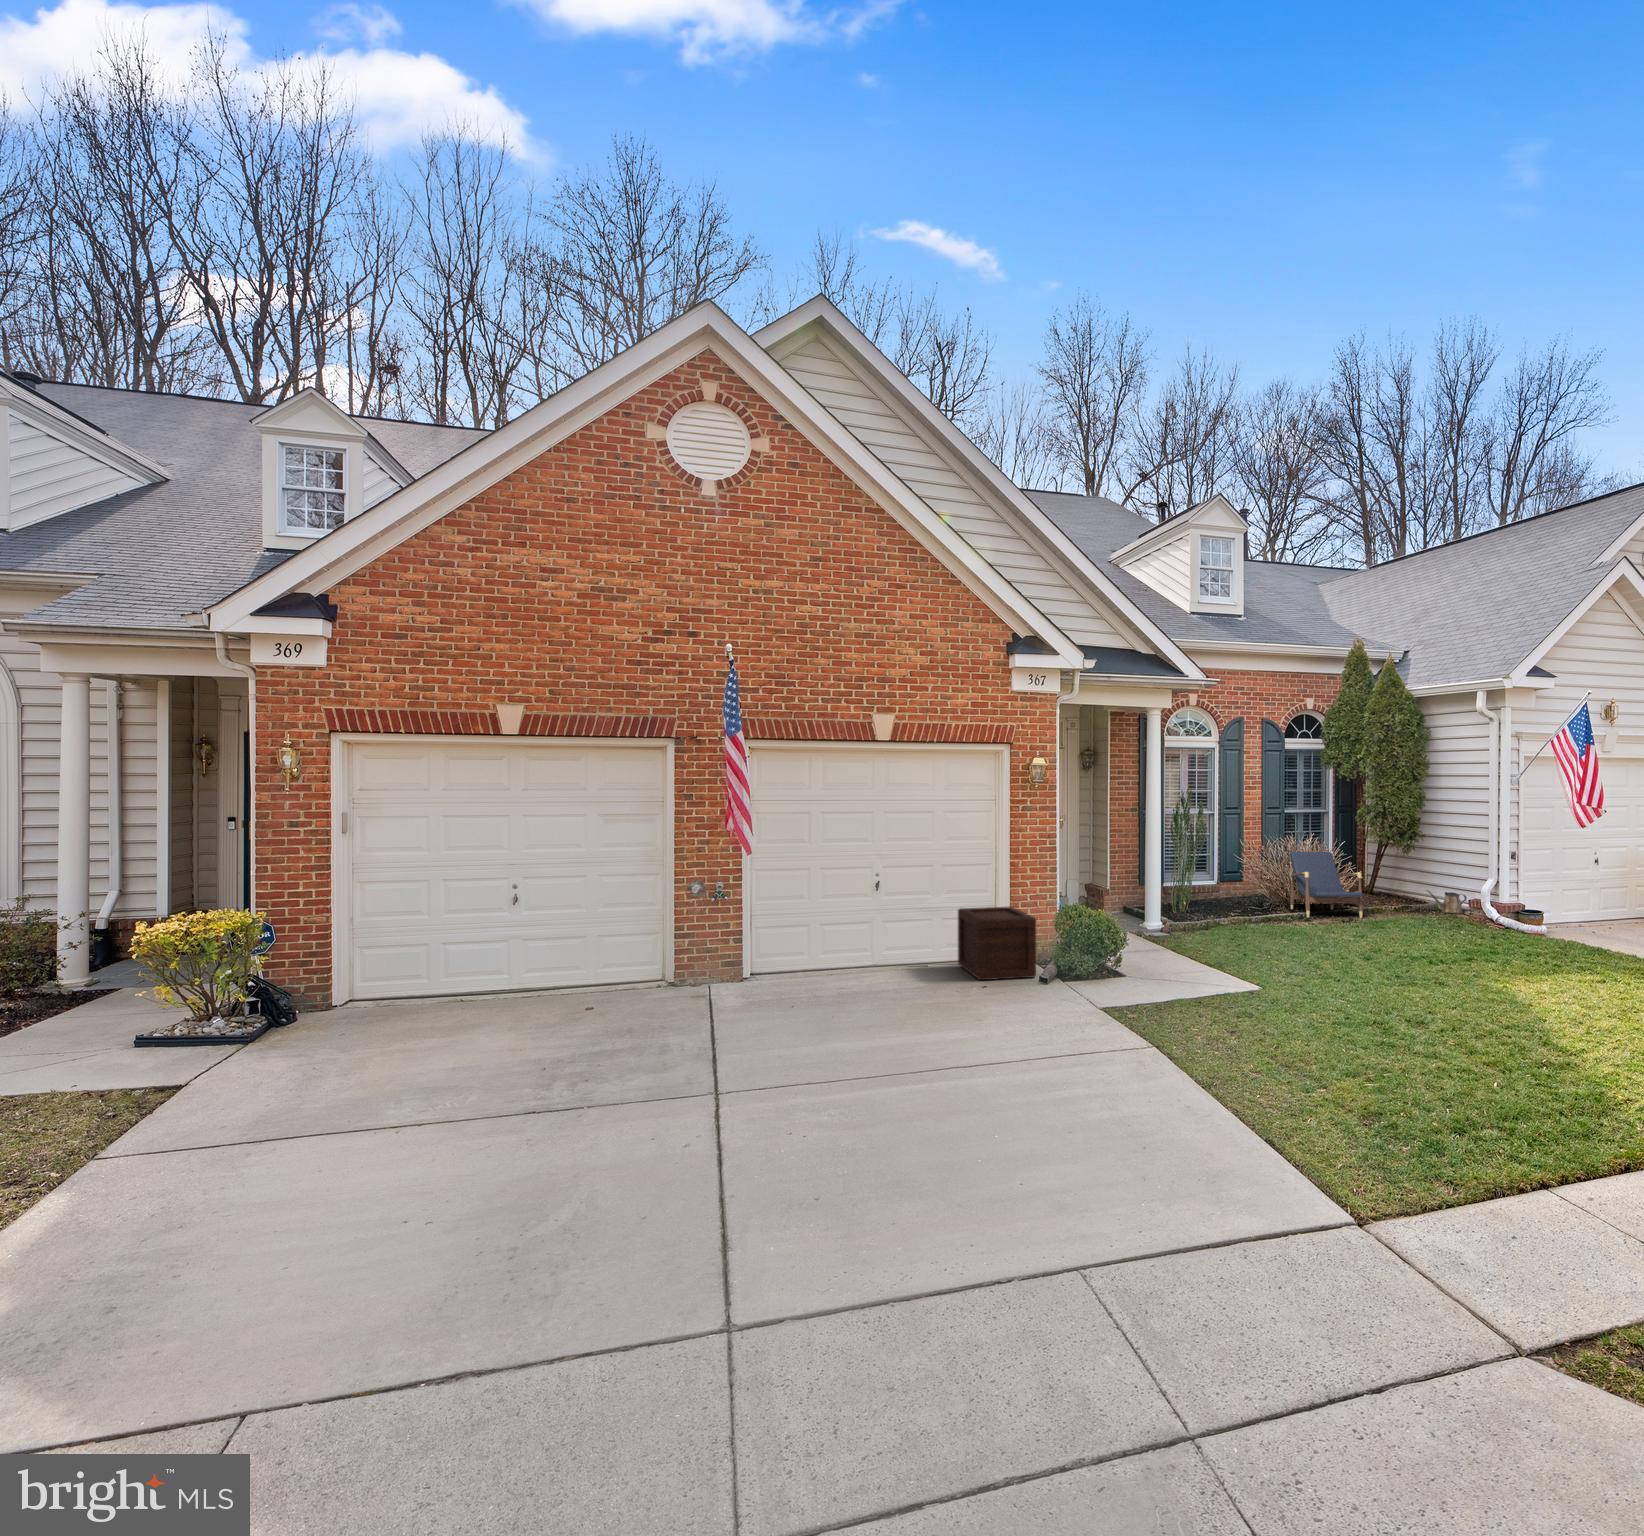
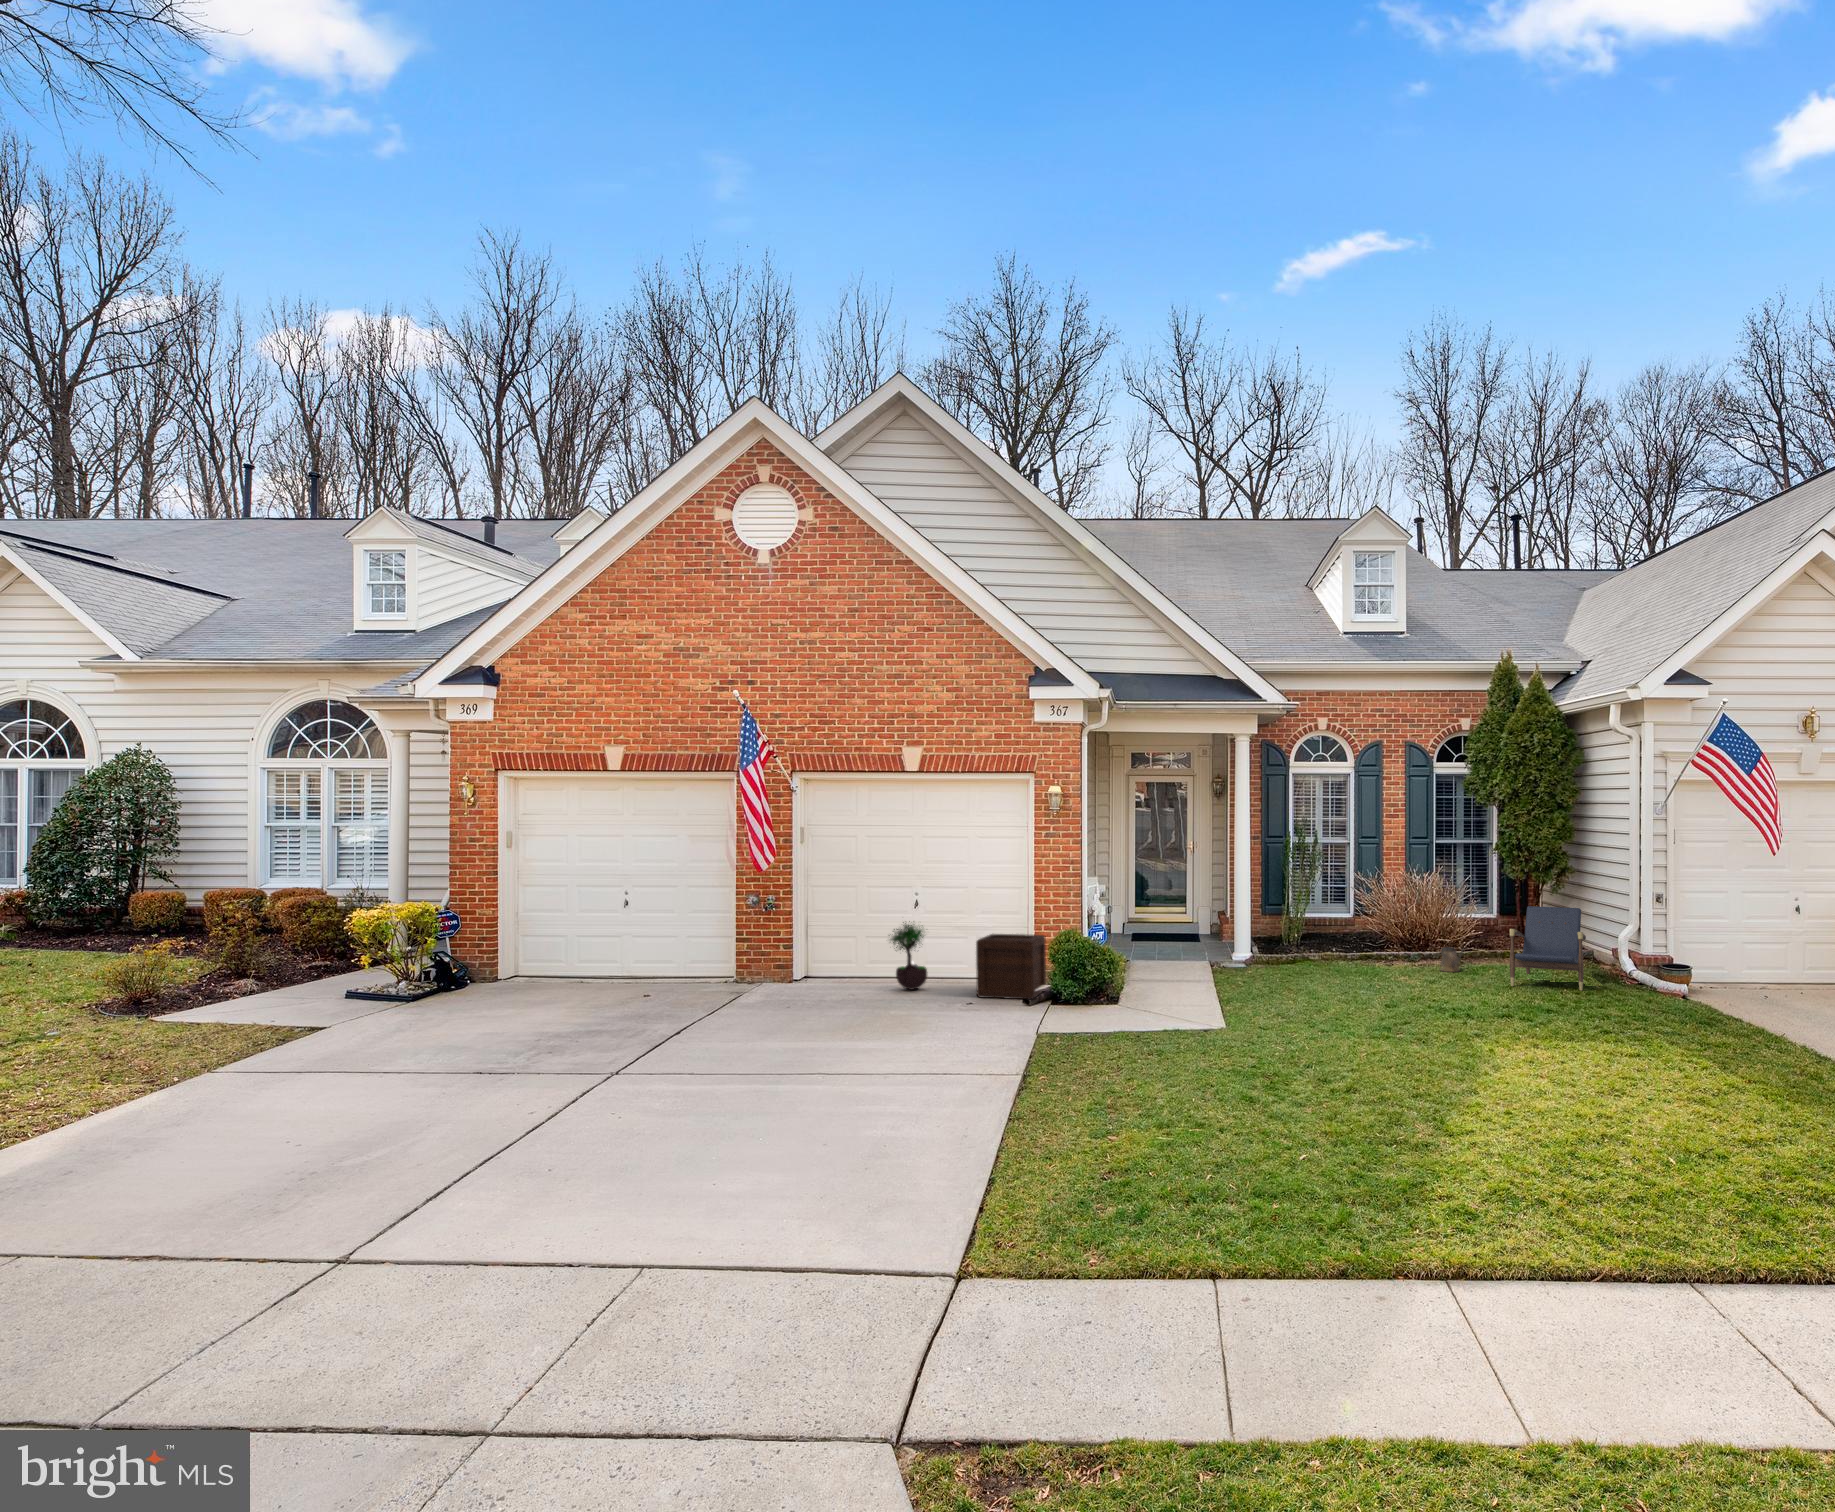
watering can: present [1426,890,1467,914] -> present [1440,947,1464,972]
potted tree: none [866,898,911,976] -> present [889,921,927,990]

